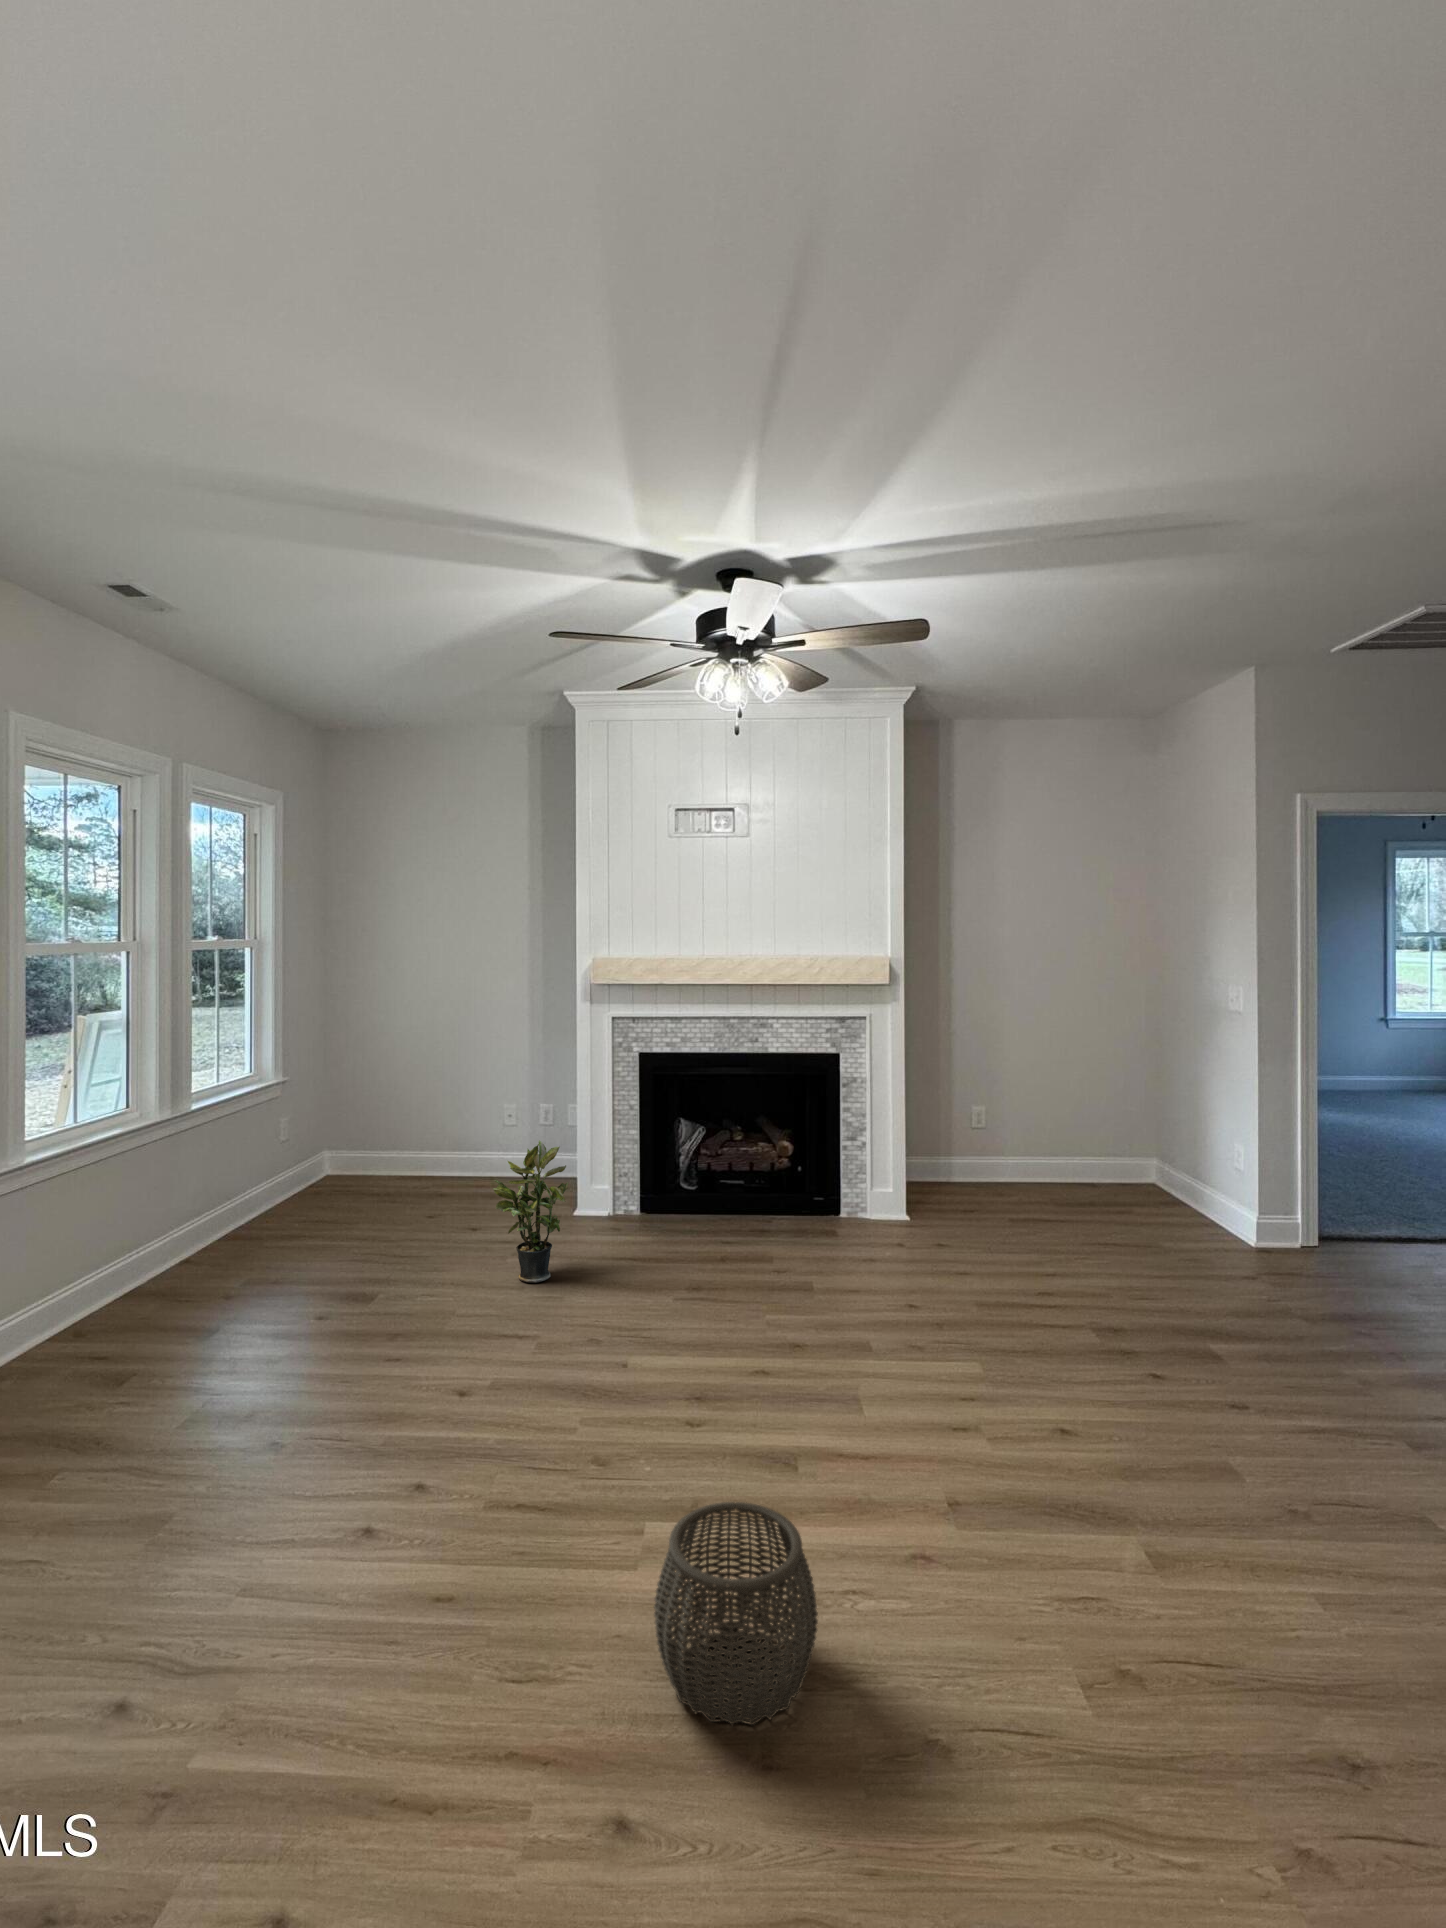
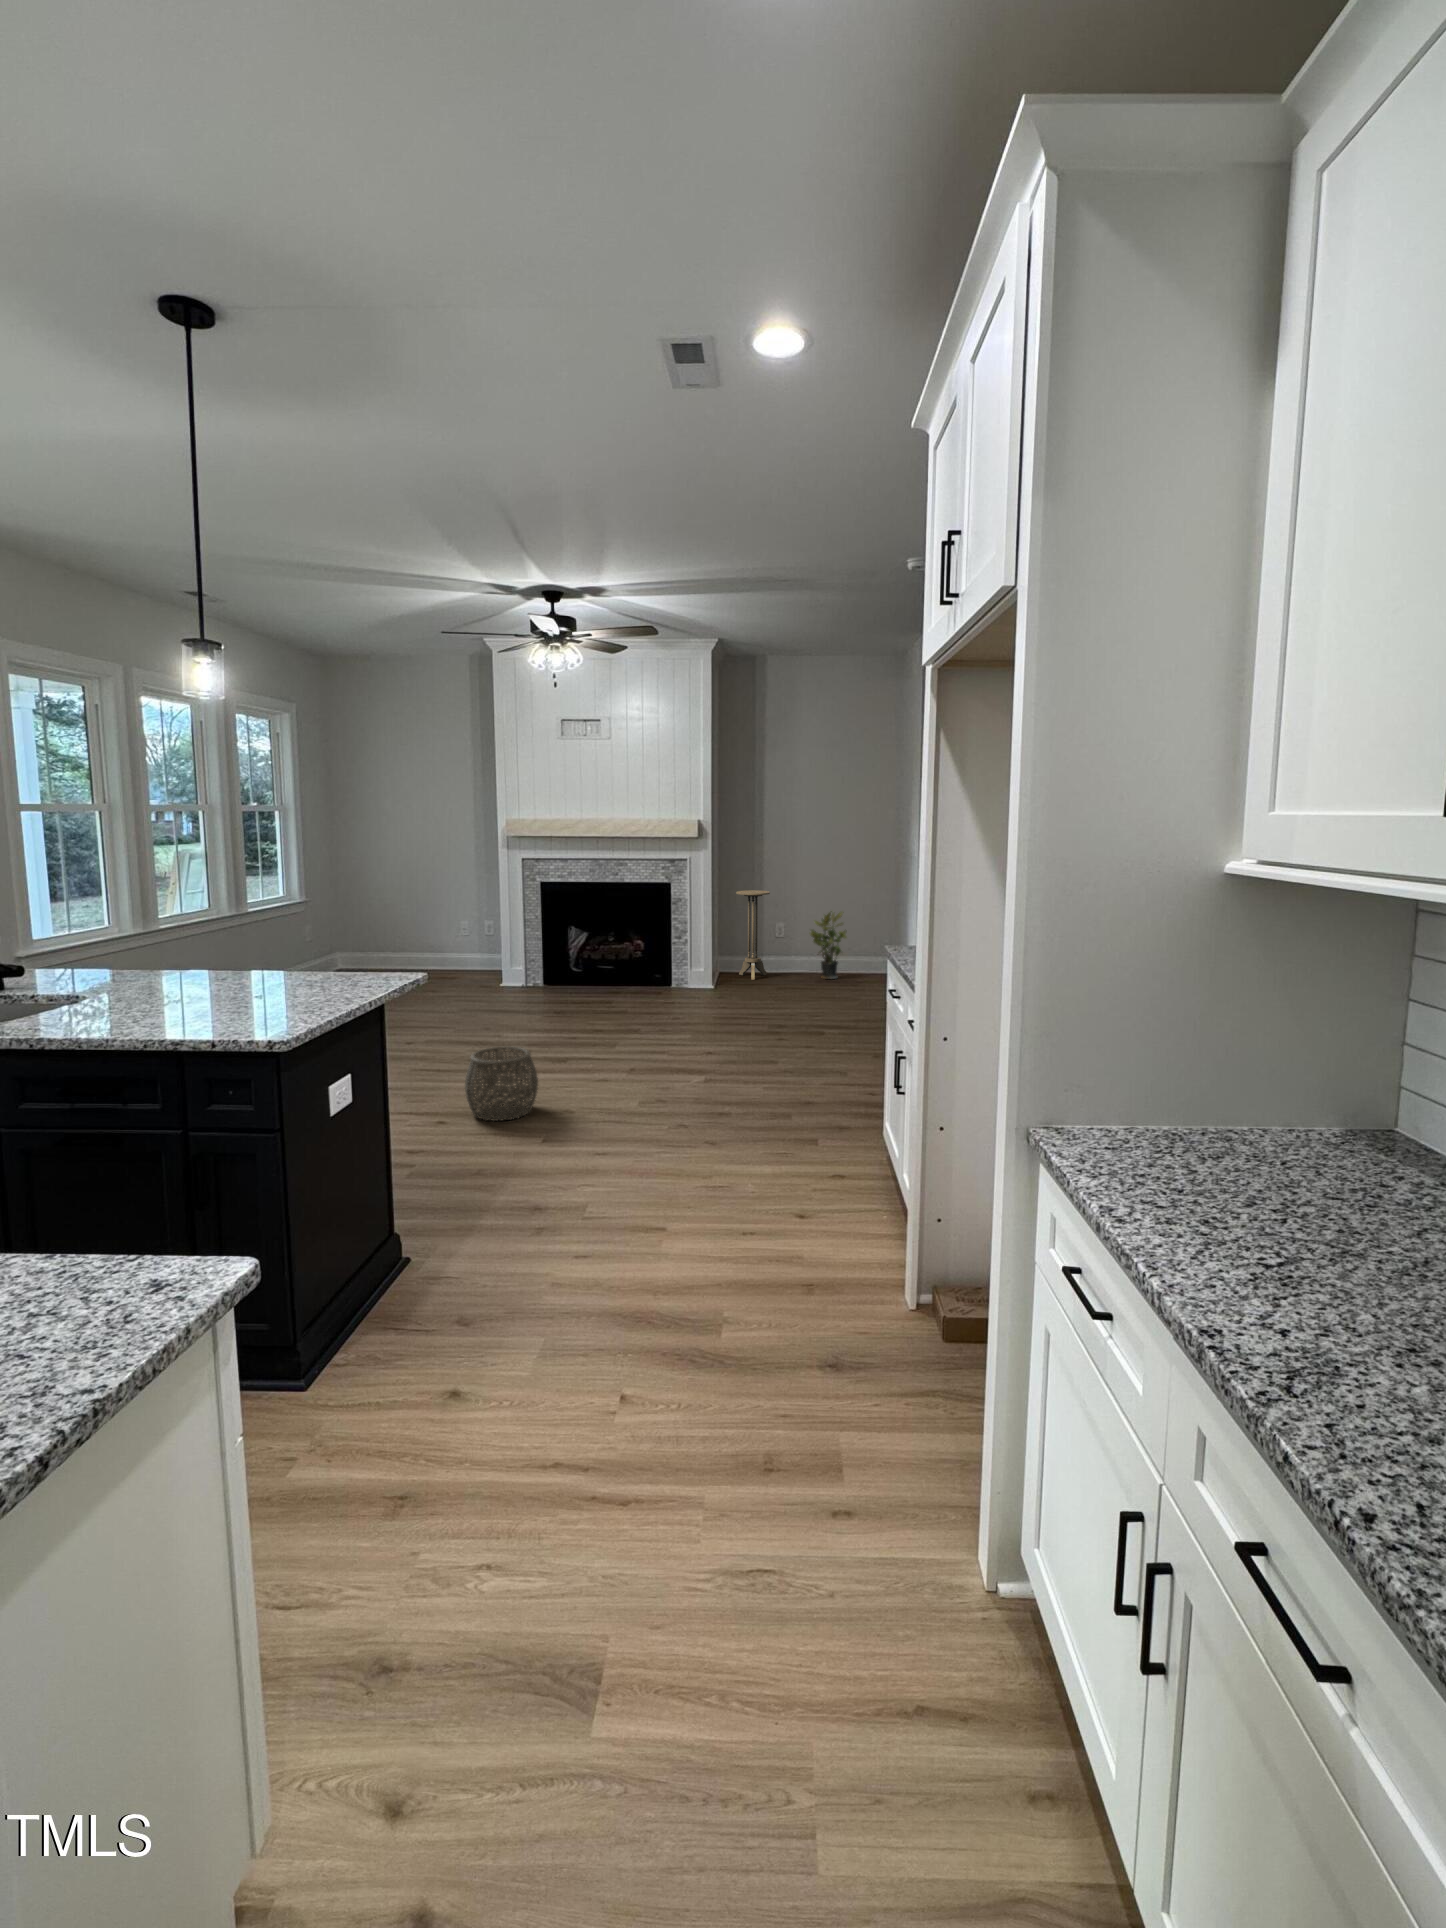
side table: none [926,1059,979,1200] -> present [736,890,770,980]
potted plant: present [493,1141,568,1283] -> present [809,911,847,979]

